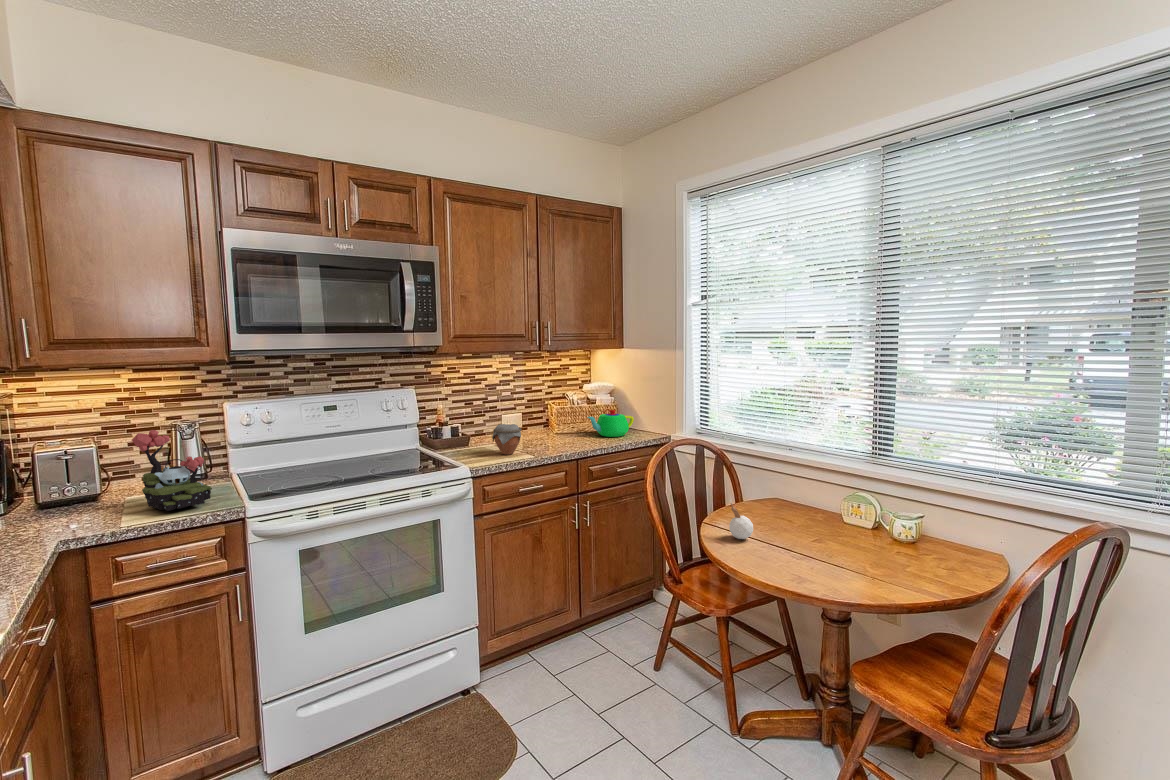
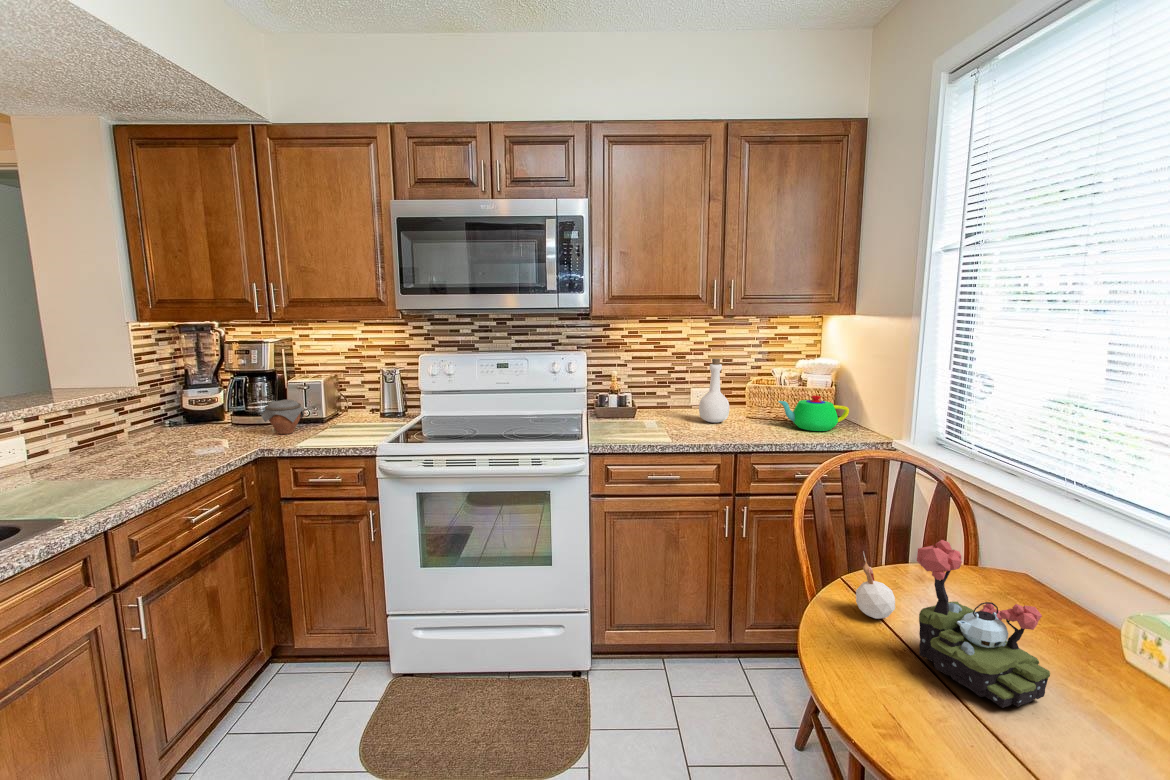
bottle: none [526,387,551,440] -> present [699,359,729,423]
jar: present [492,424,522,455] -> present [262,400,304,434]
plant: present [132,430,212,511] -> present [917,540,1050,708]

